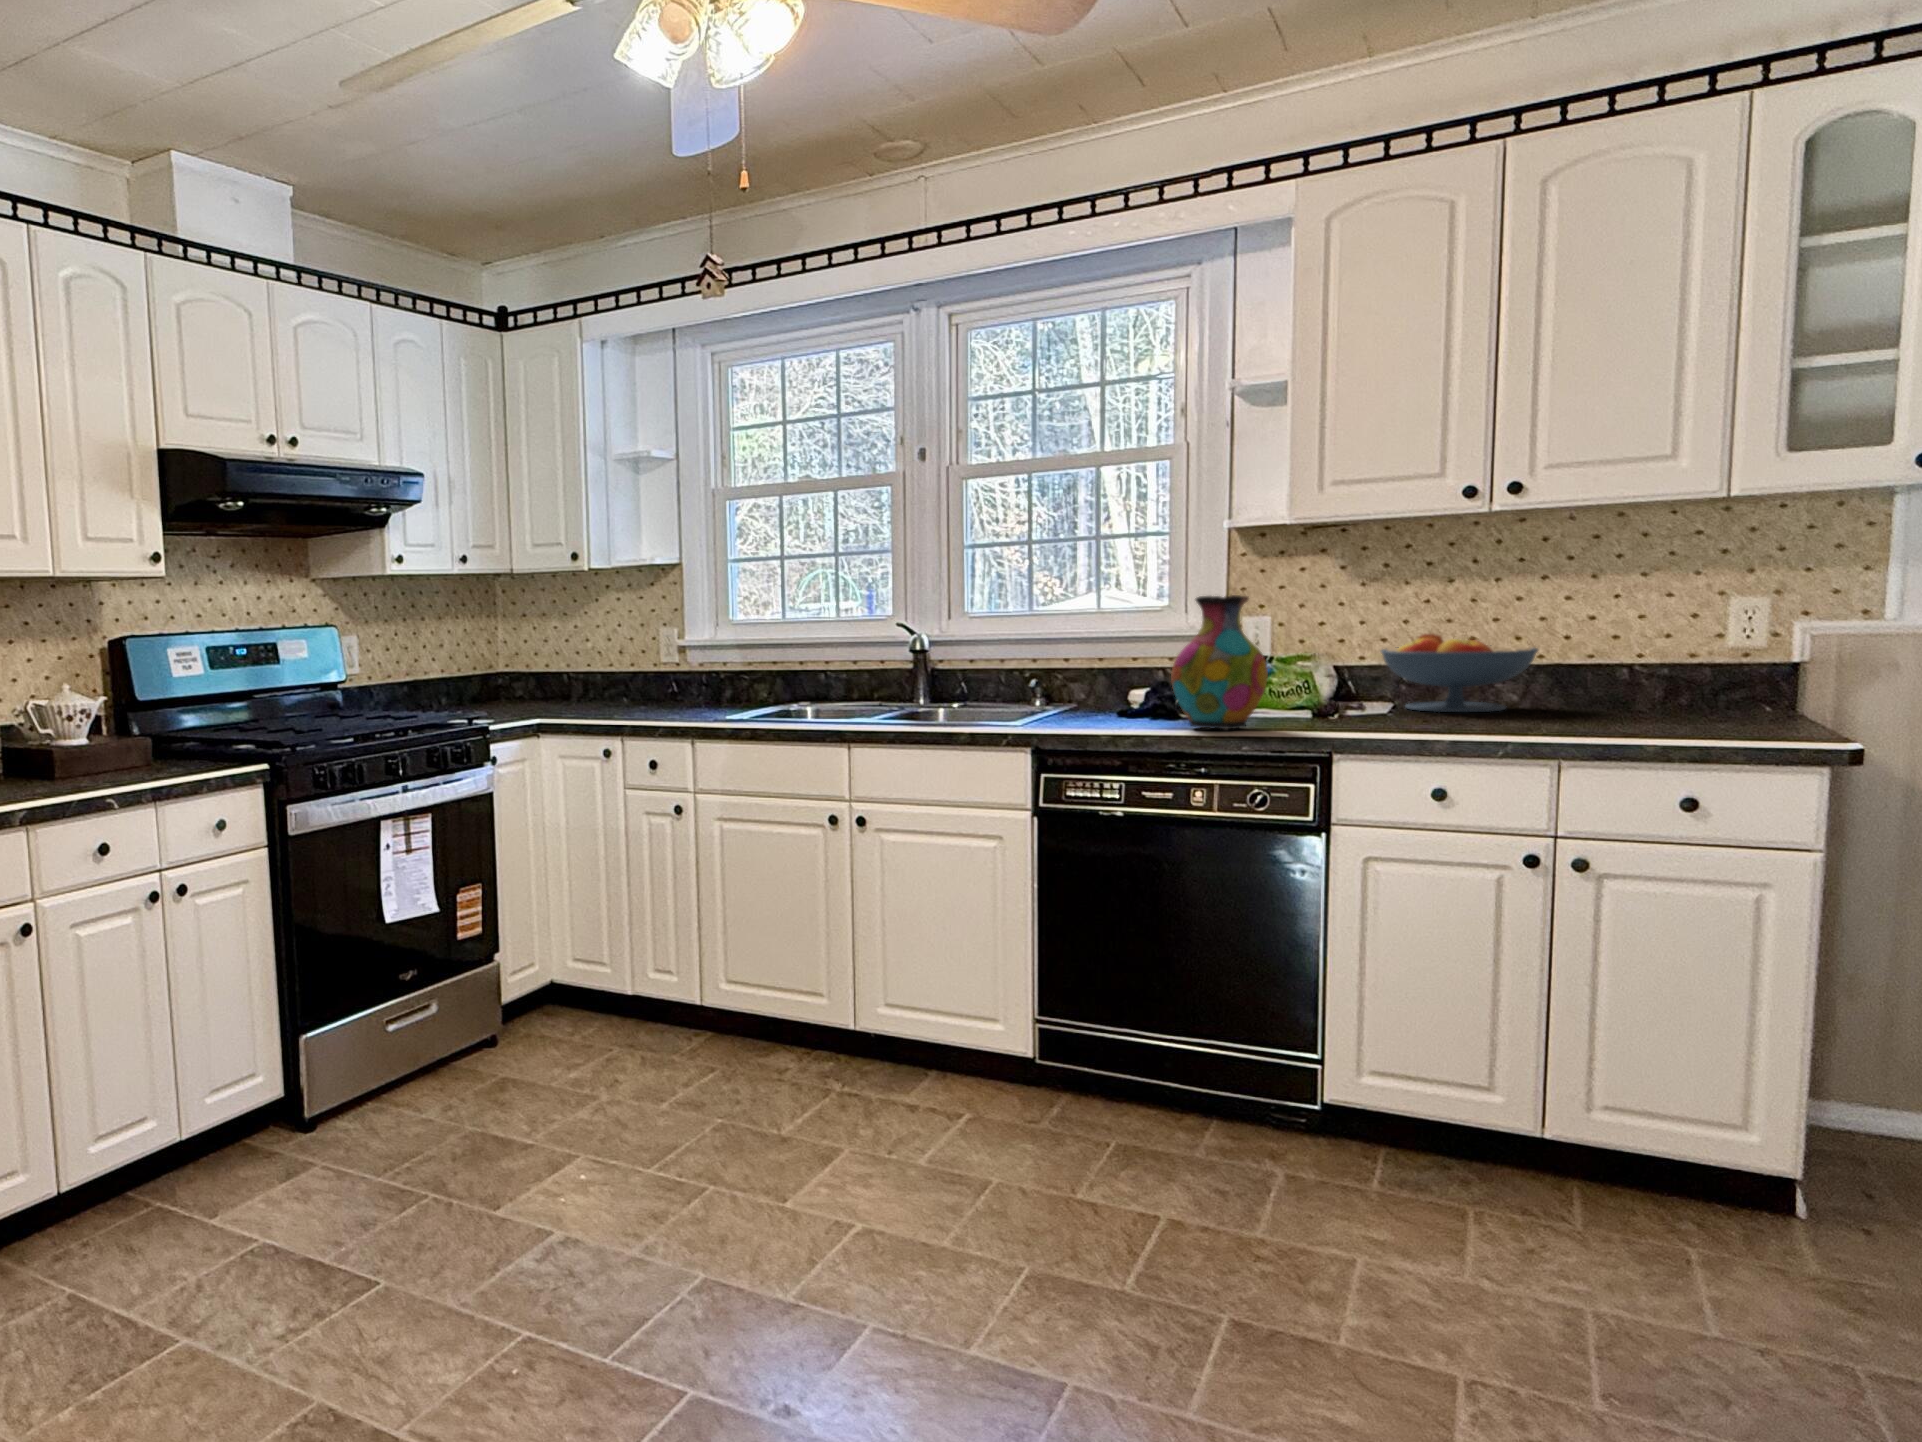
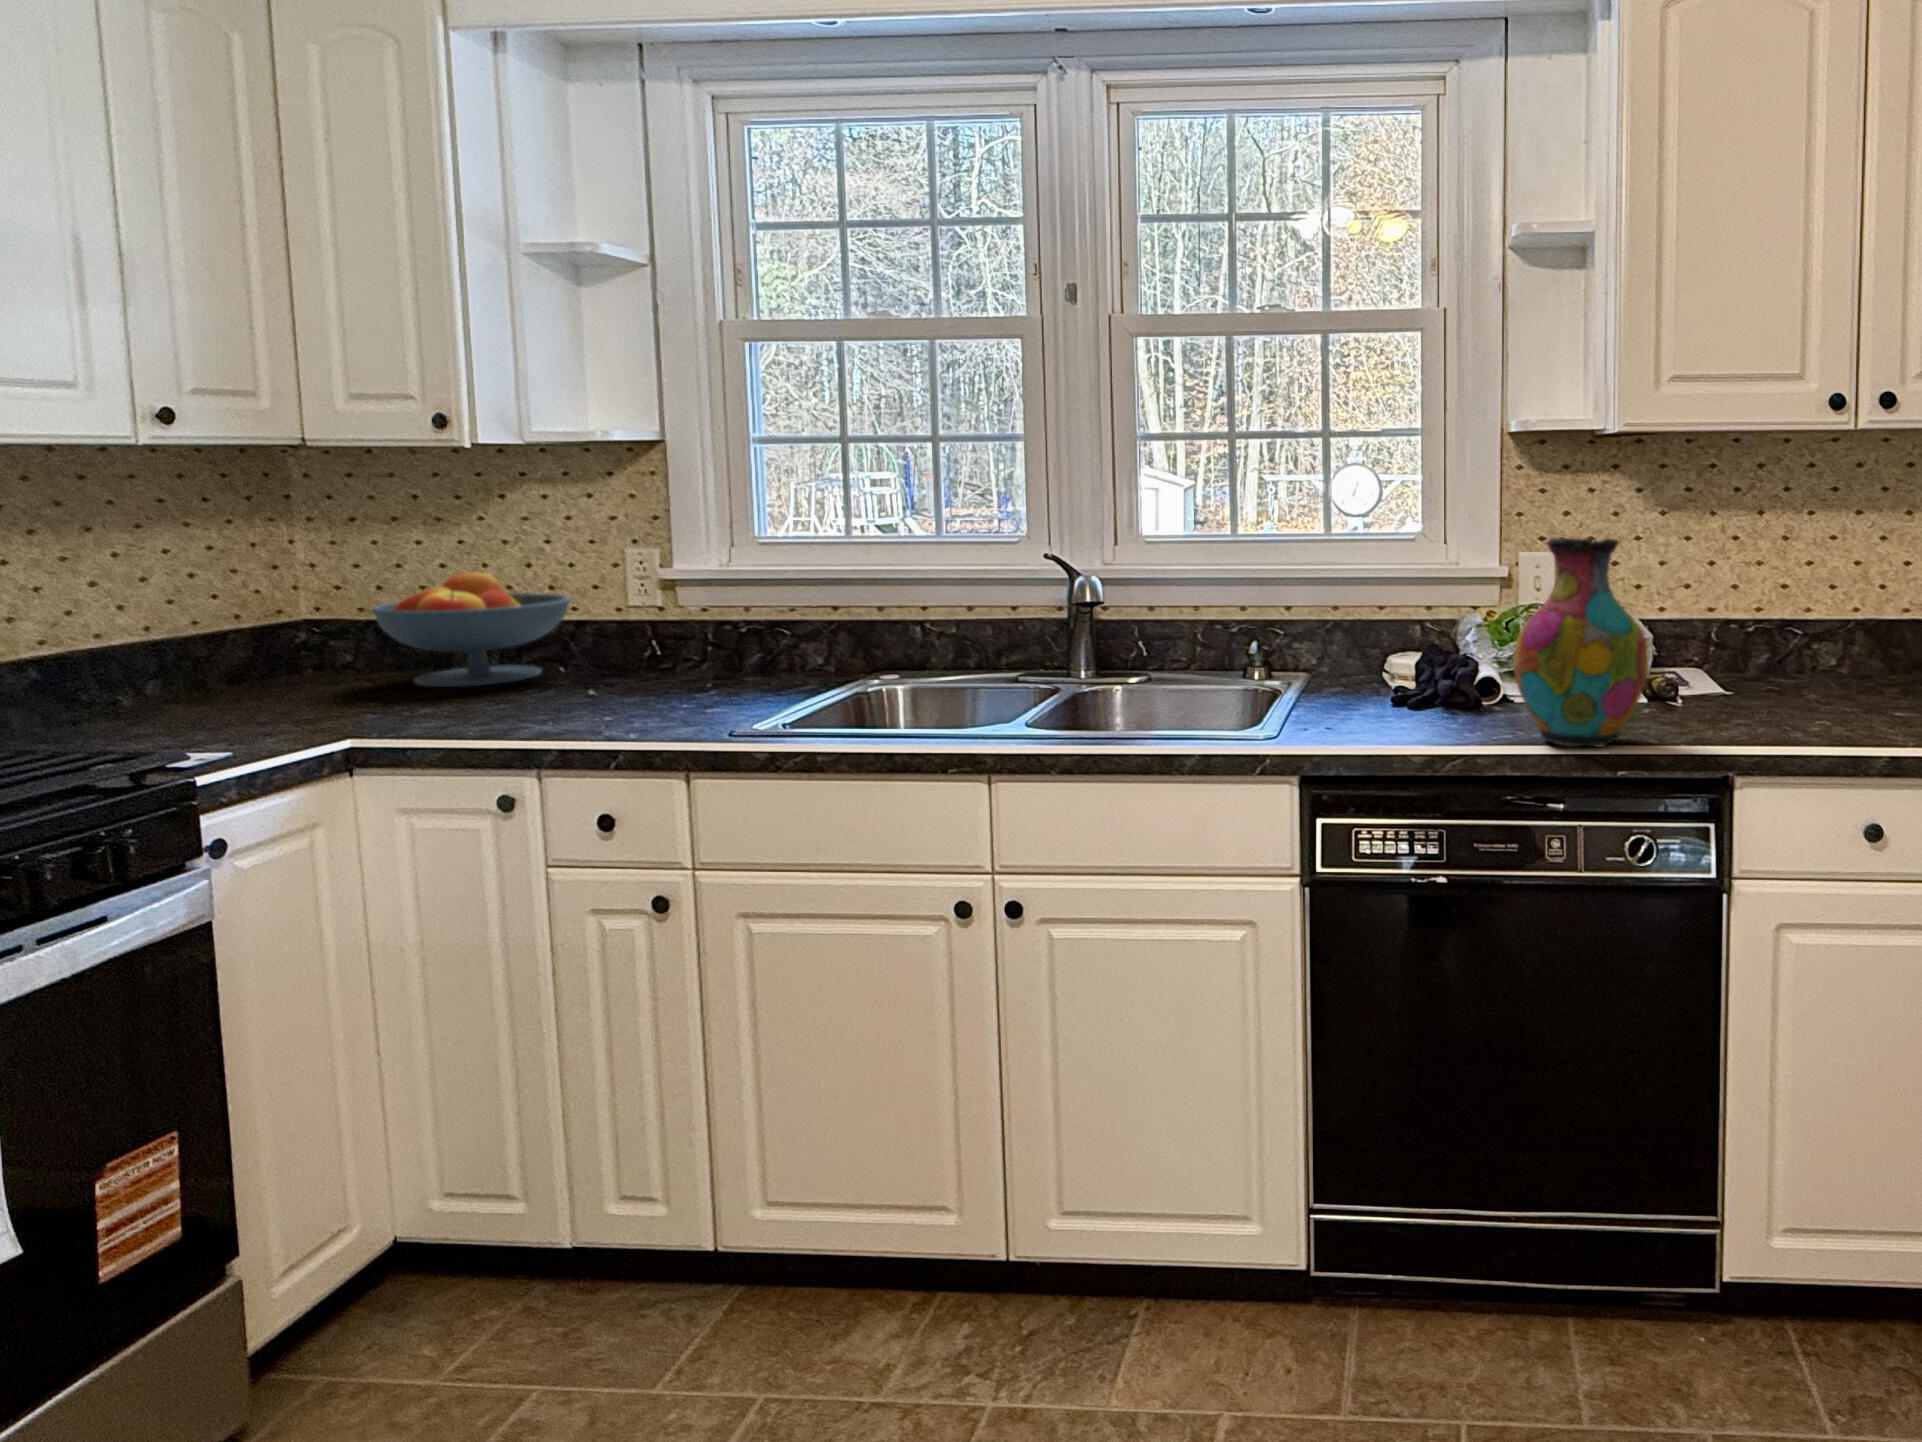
fruit bowl: present [1381,634,1538,712] -> present [371,572,571,687]

